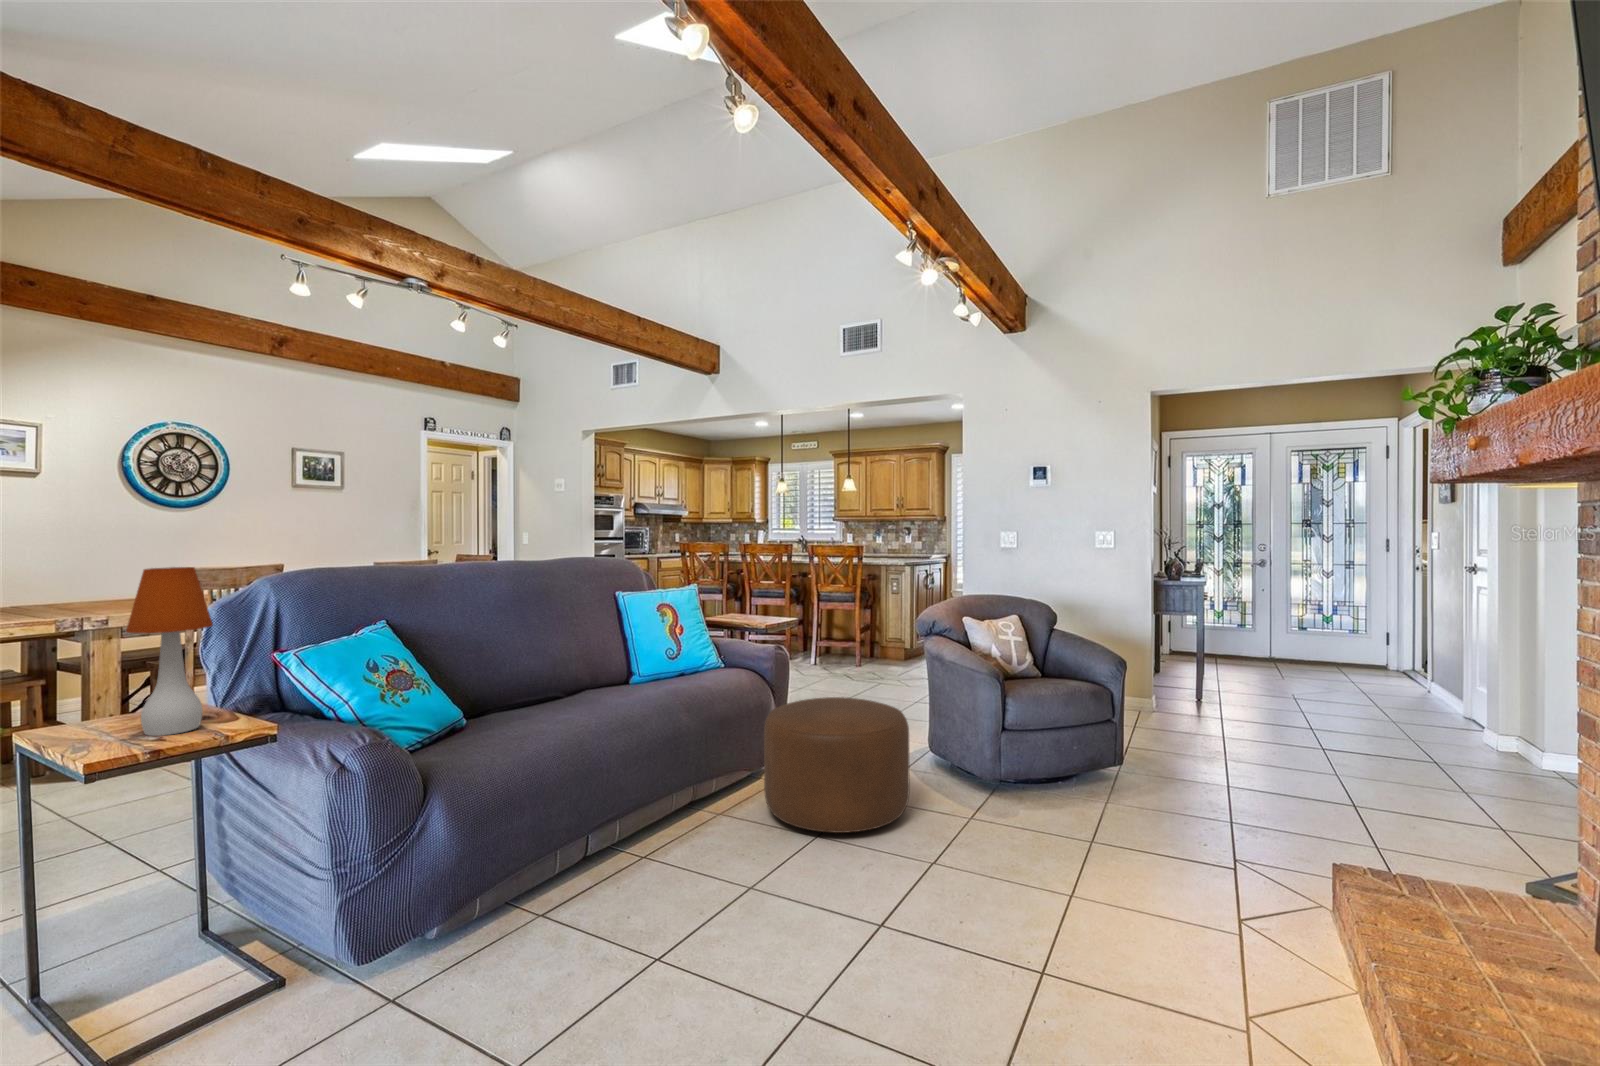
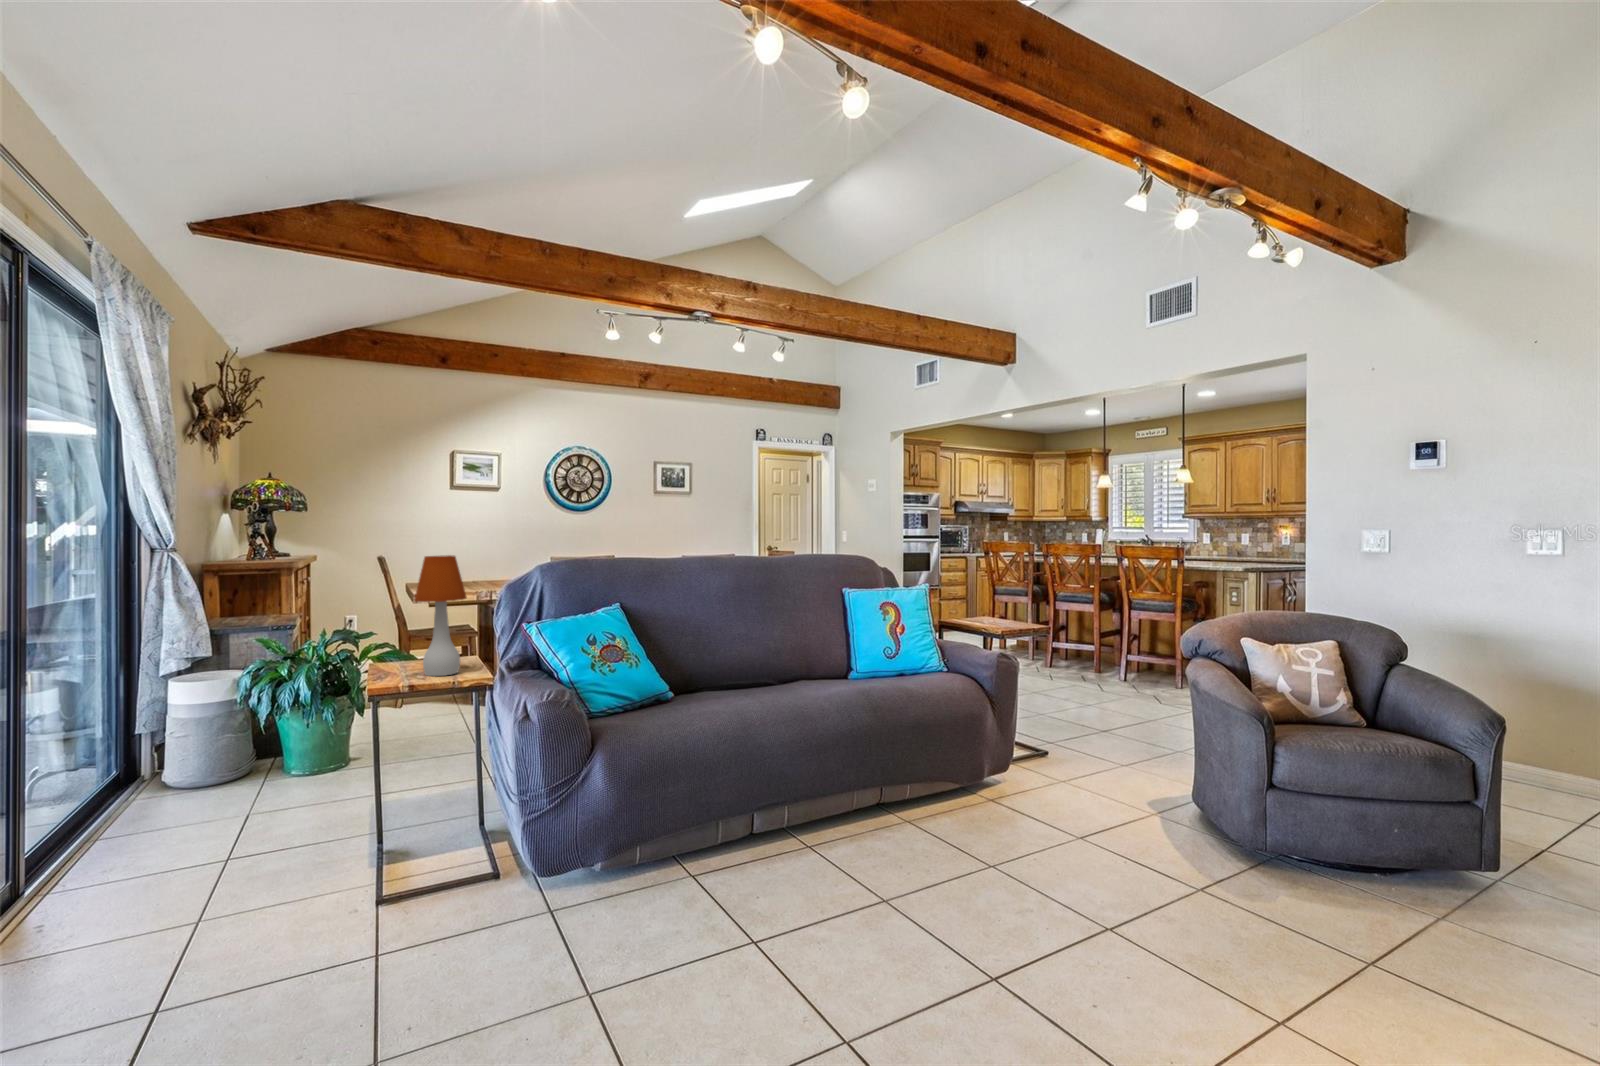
ottoman: present [764,697,910,833] -> none [952,716,1123,873]

